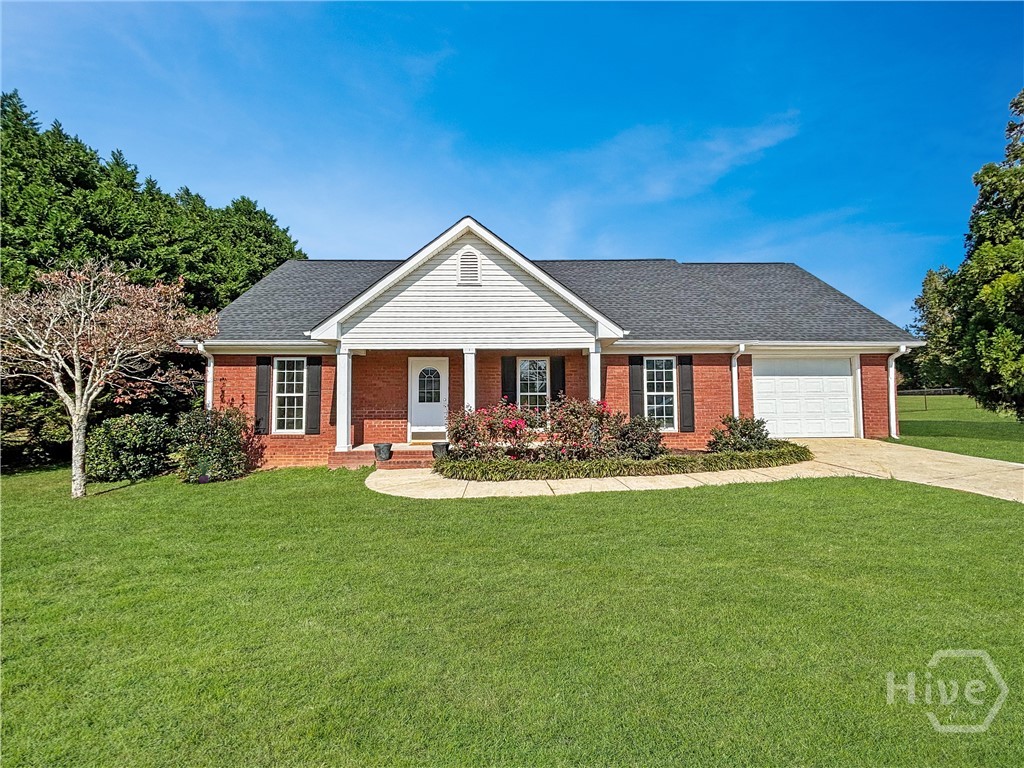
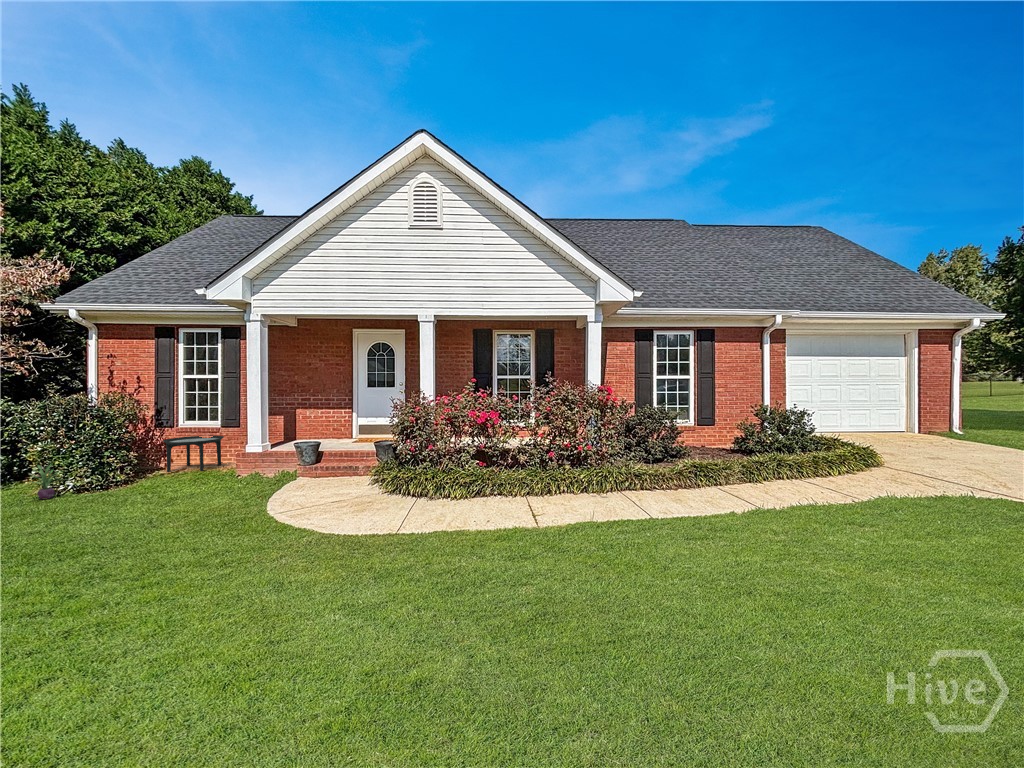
round table: none [268,440,311,467] -> present [163,436,224,472]

